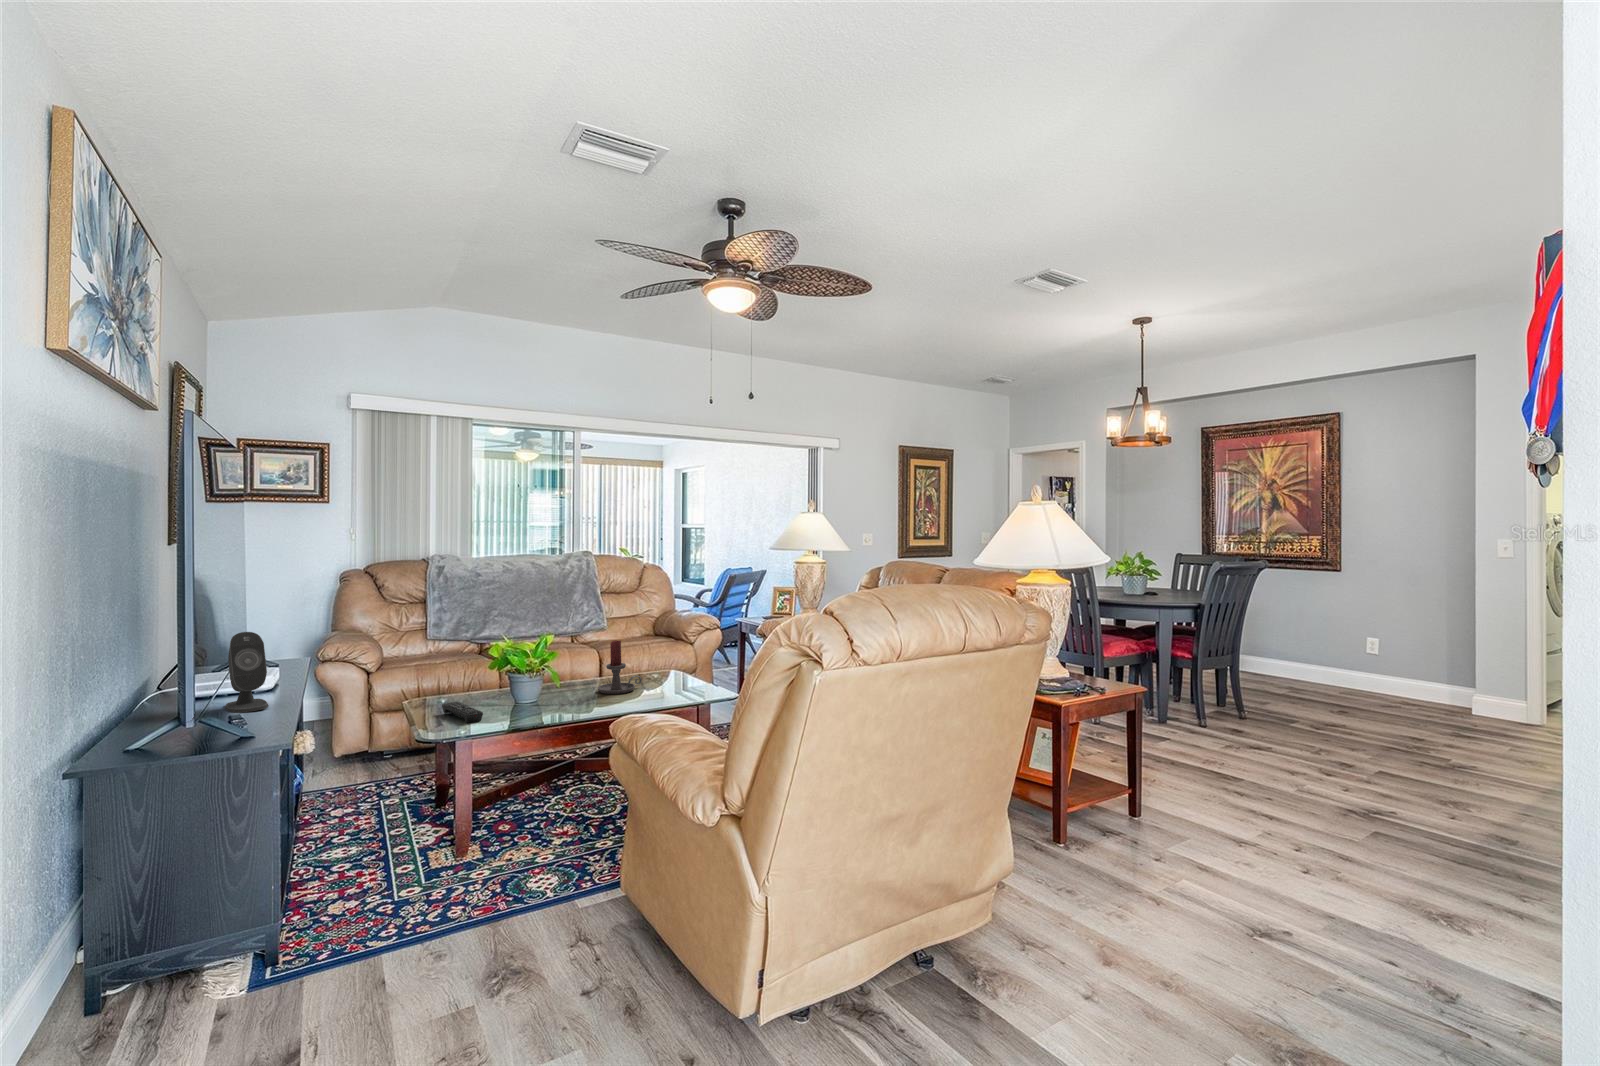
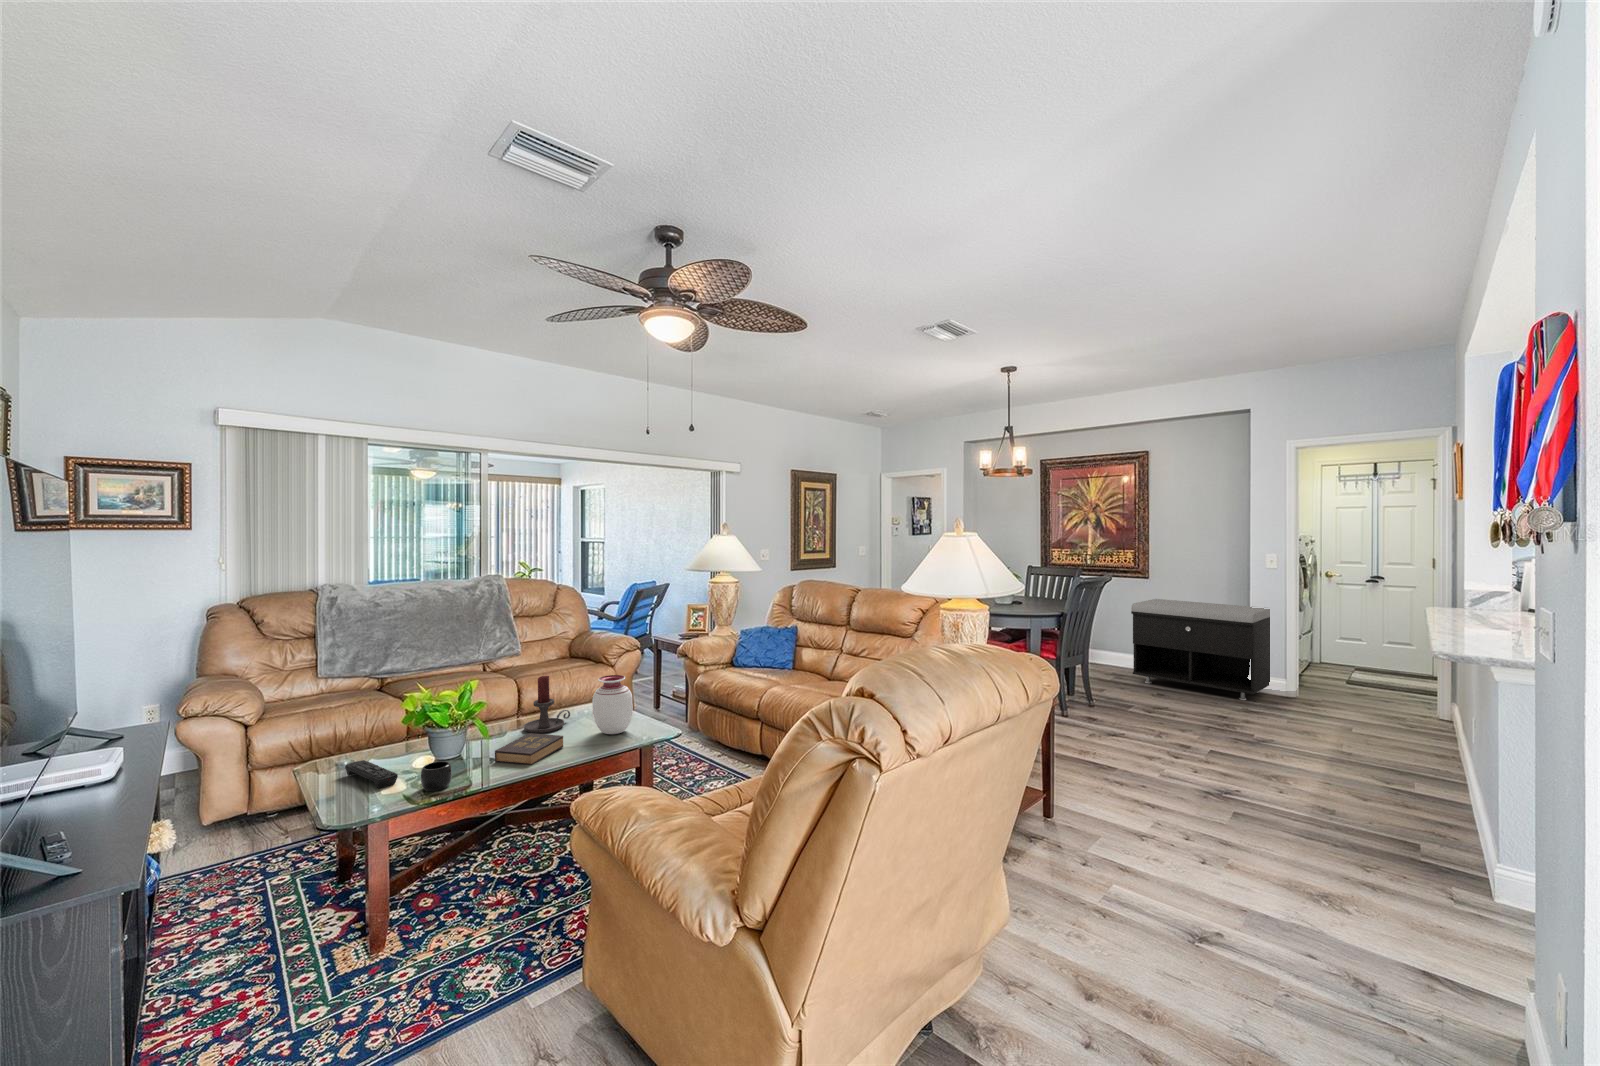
storage bench: none [1312,598,1507,724] -> present [1131,599,1270,700]
speaker: present [225,632,269,713] -> none [39,716,108,825]
vase: none [658,642,697,698] -> present [592,675,633,734]
hardback book: none [566,690,629,716] -> present [495,733,563,765]
mug: none [501,703,526,727] -> present [421,761,452,791]

